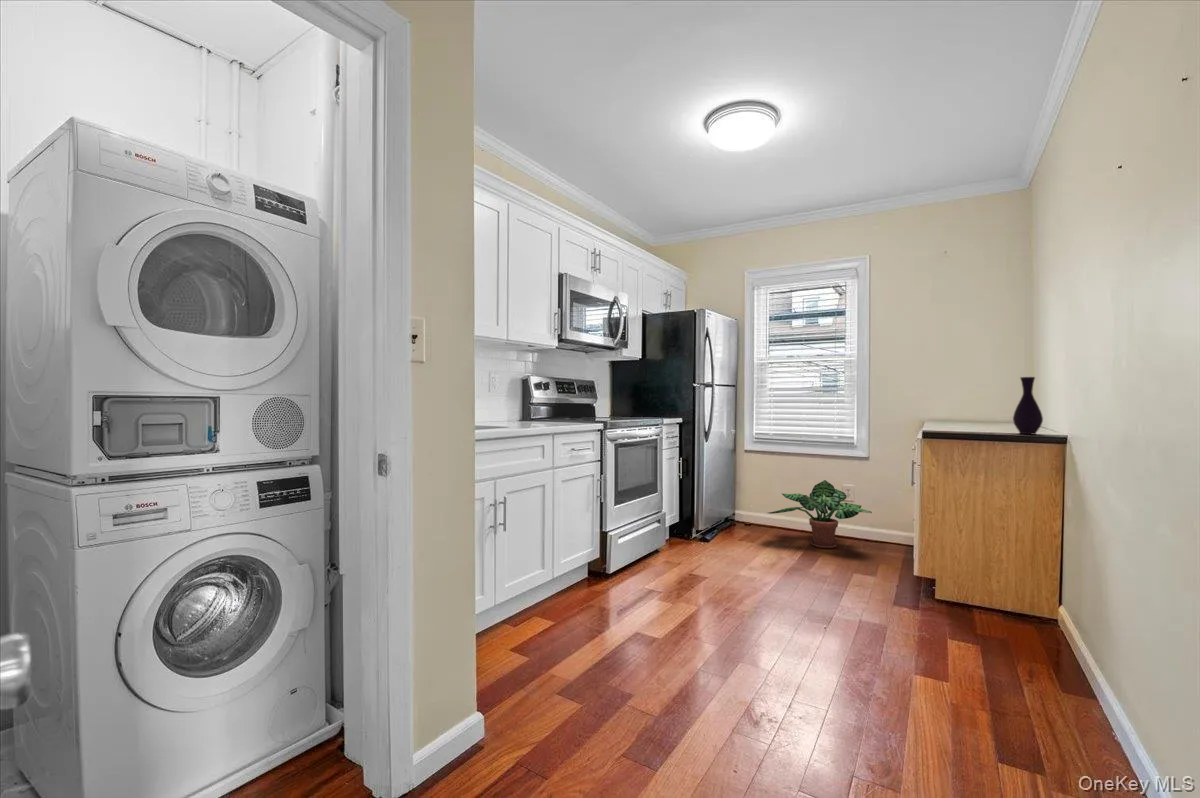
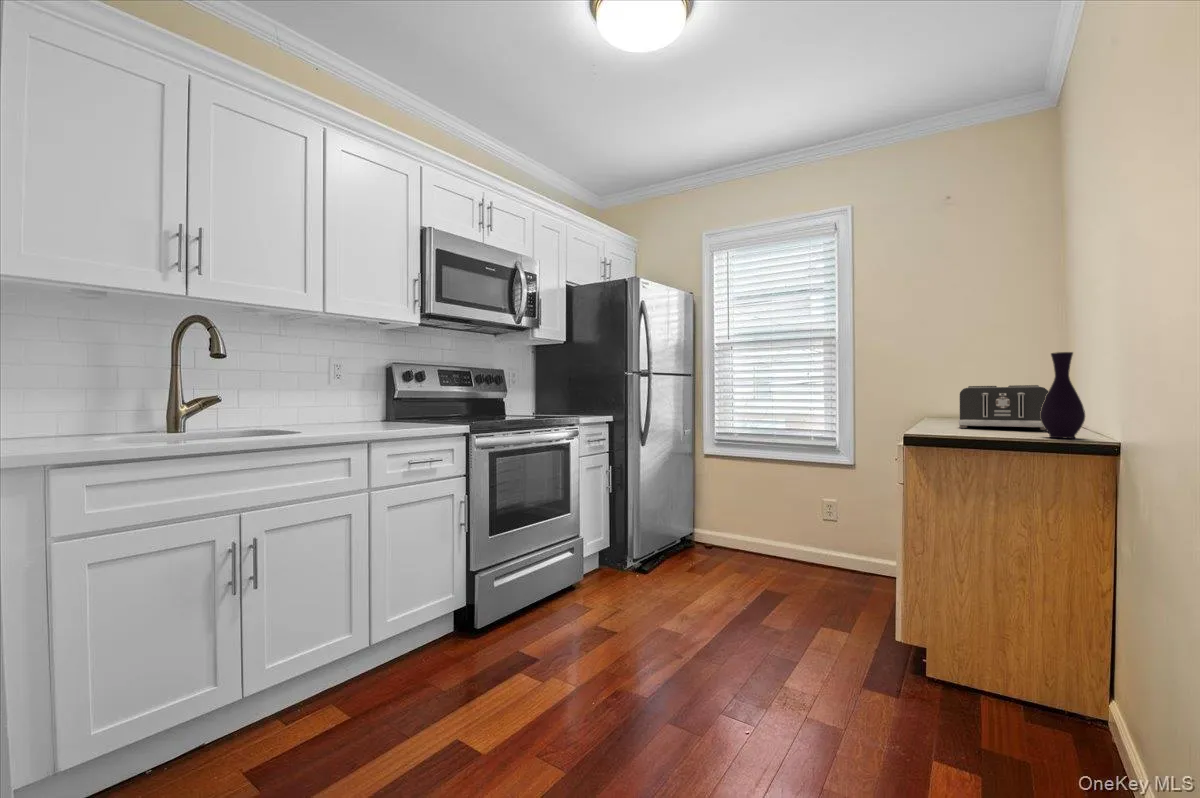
toaster: none [954,398,1019,429] -> present [958,385,1048,430]
potted plant: present [768,480,872,548] -> none [717,496,853,585]

